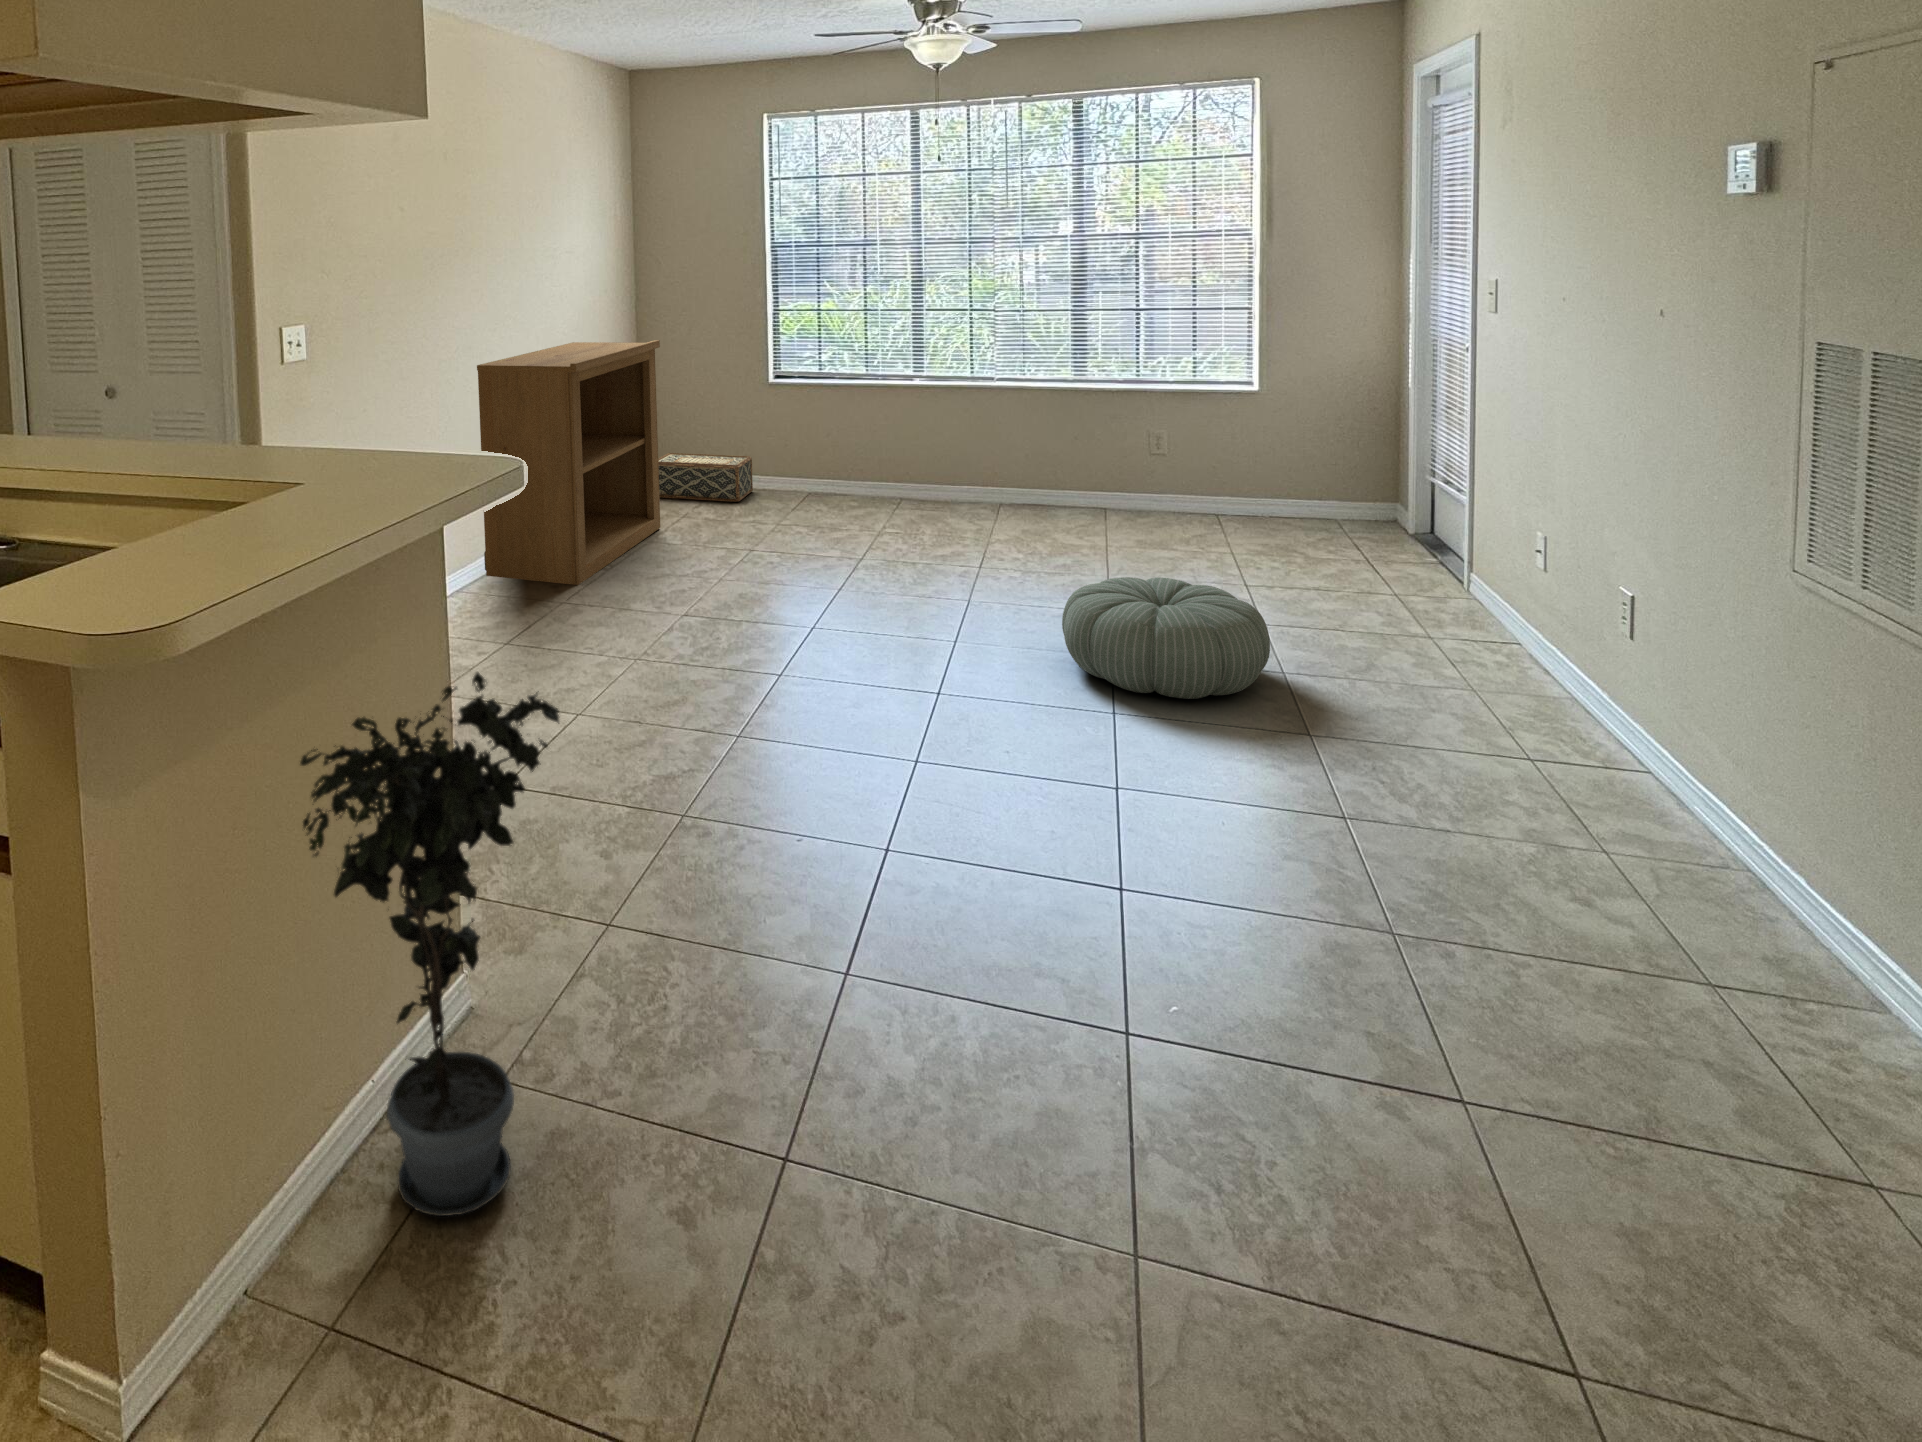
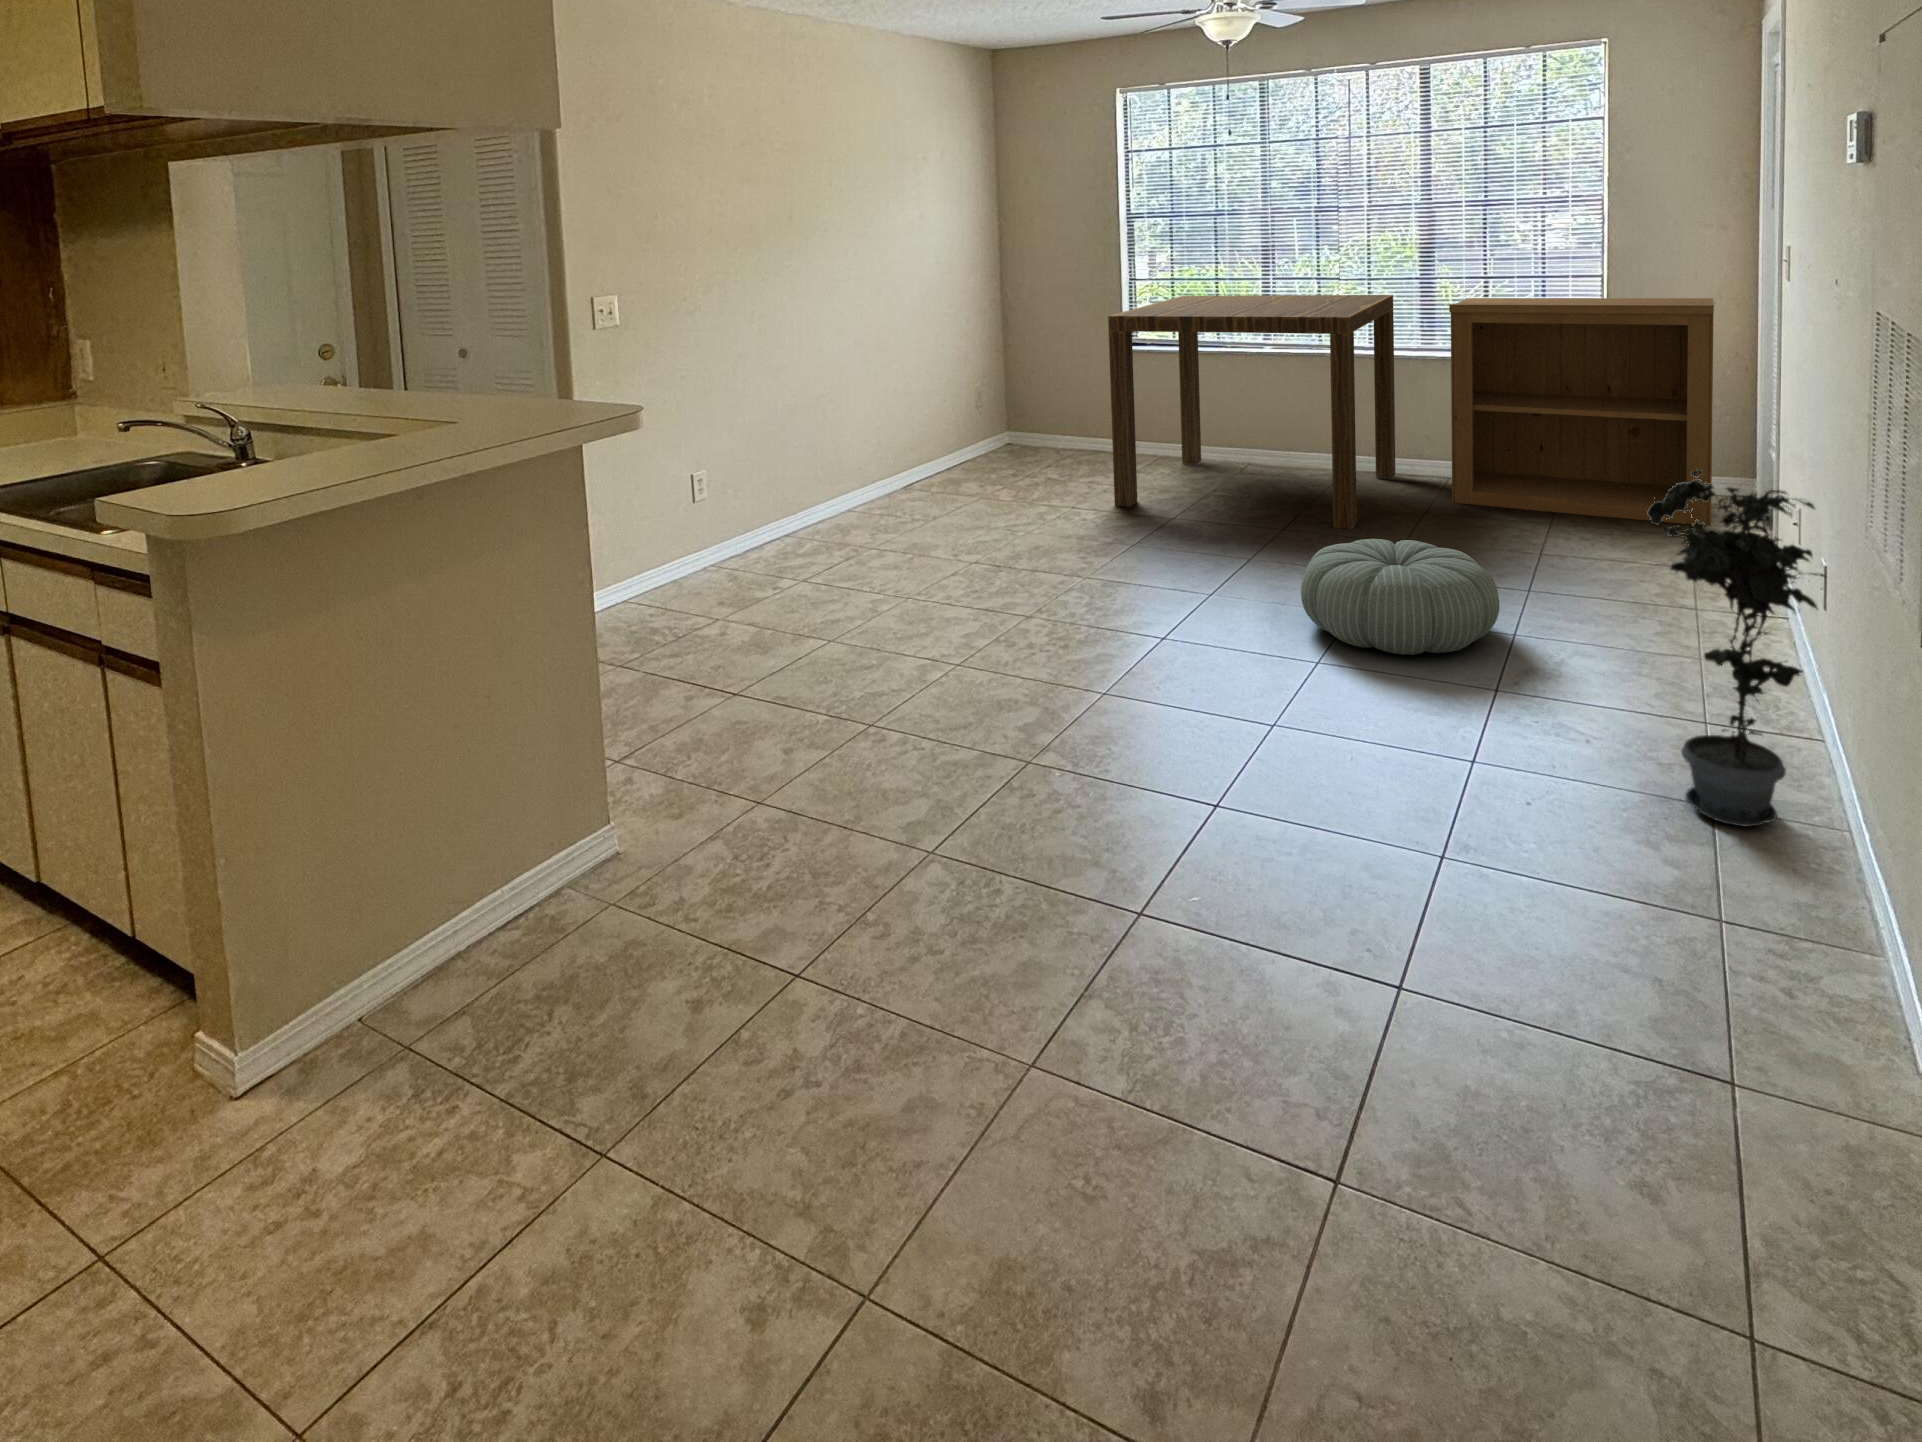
dining table: none [786,326,1048,565] -> present [1108,295,1396,529]
bookshelf: present [477,340,660,585] -> present [1449,298,1714,526]
woven basket: present [658,453,753,502] -> none [1013,416,1111,464]
potted plant: present [300,672,560,1216] -> present [1647,470,1827,826]

